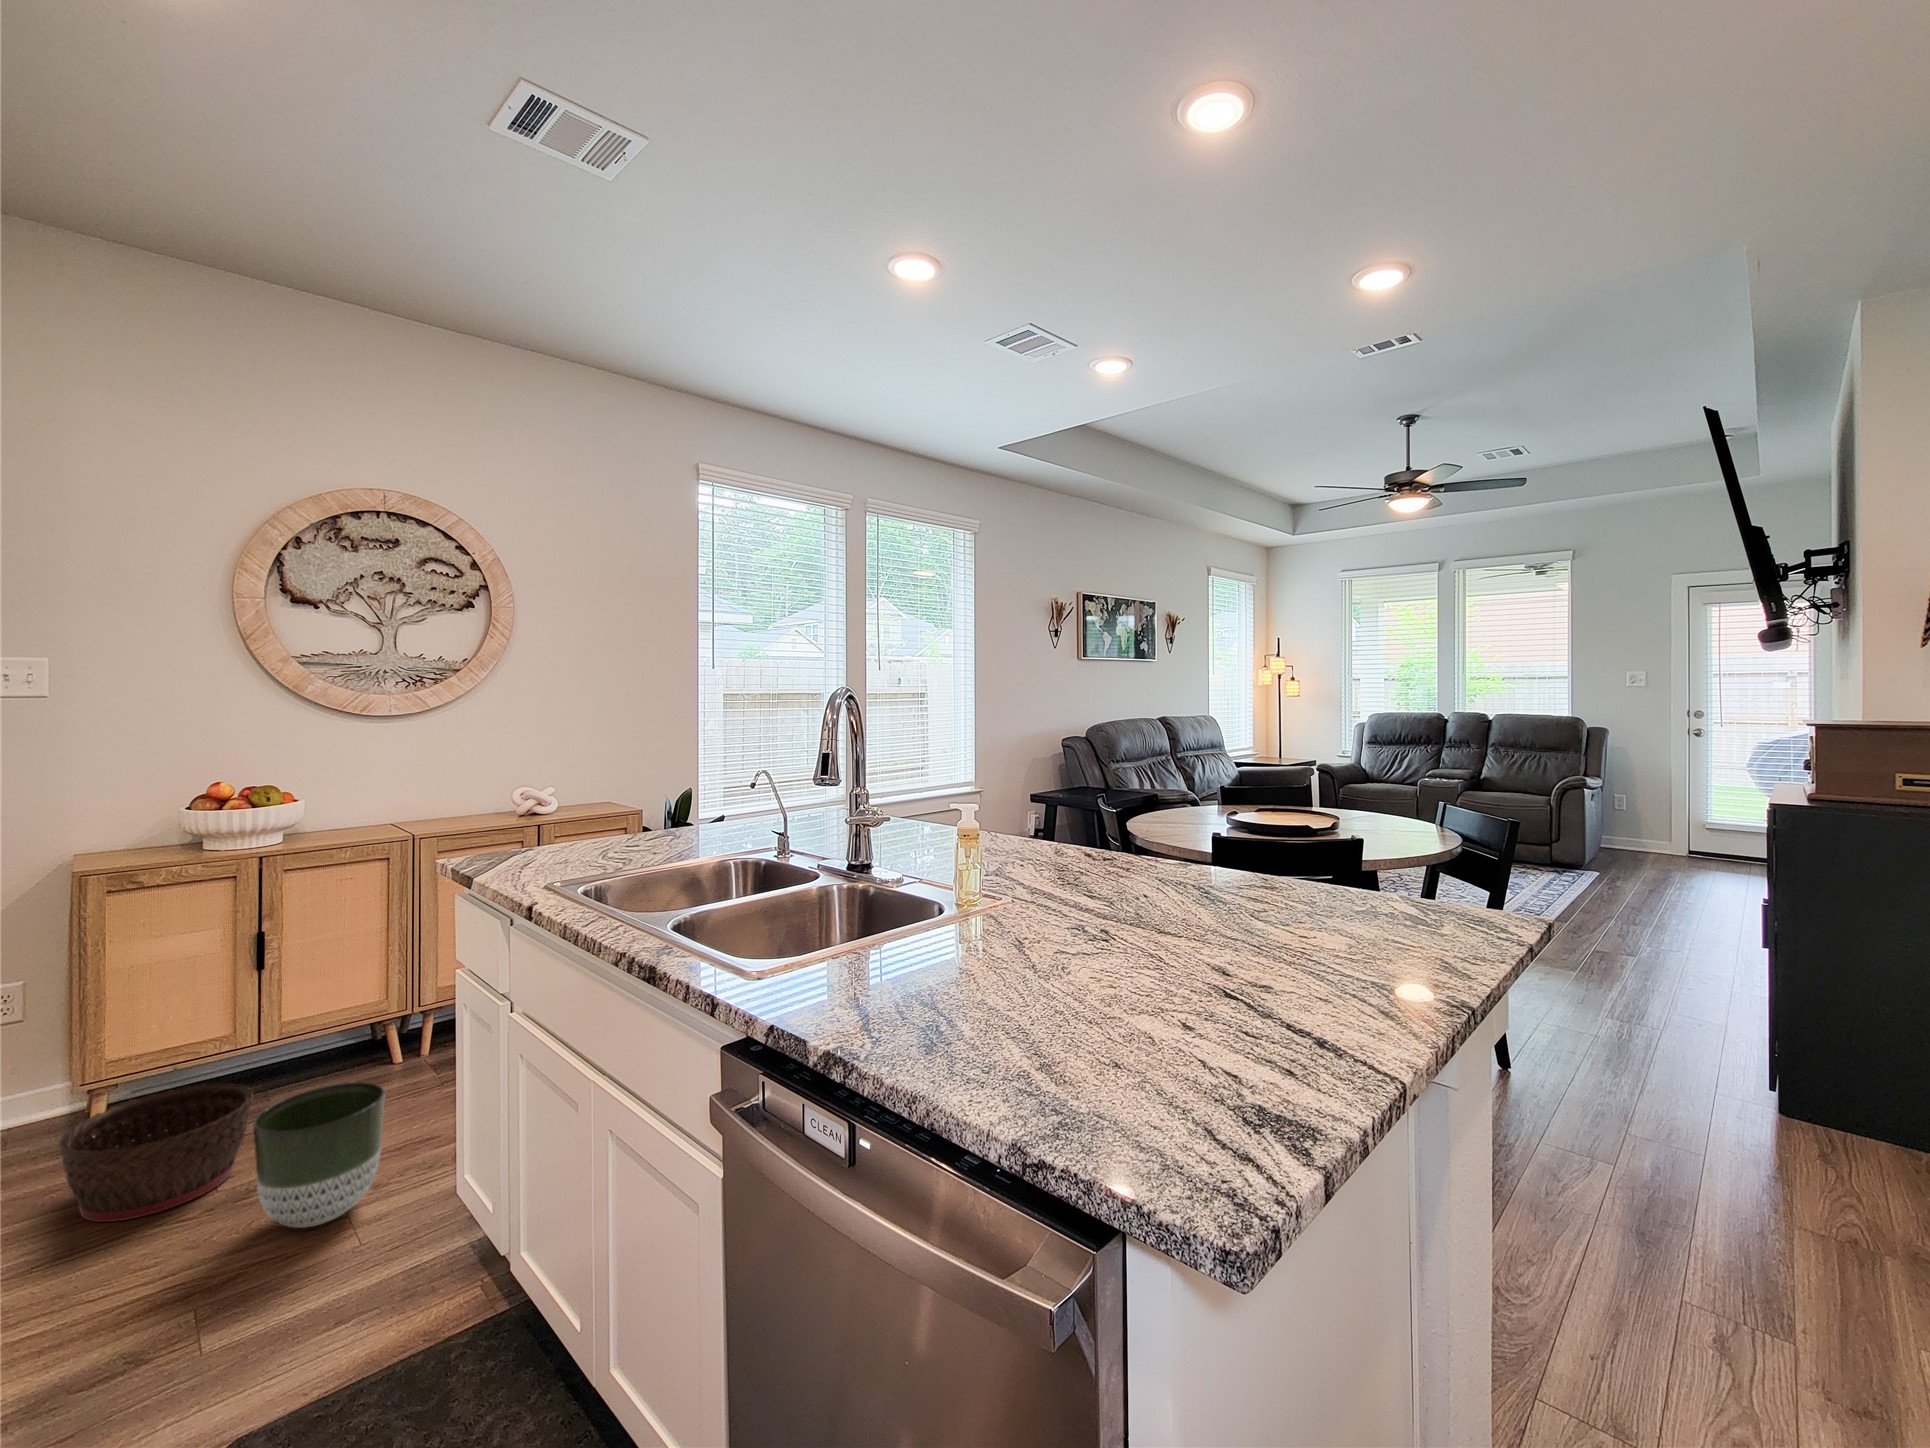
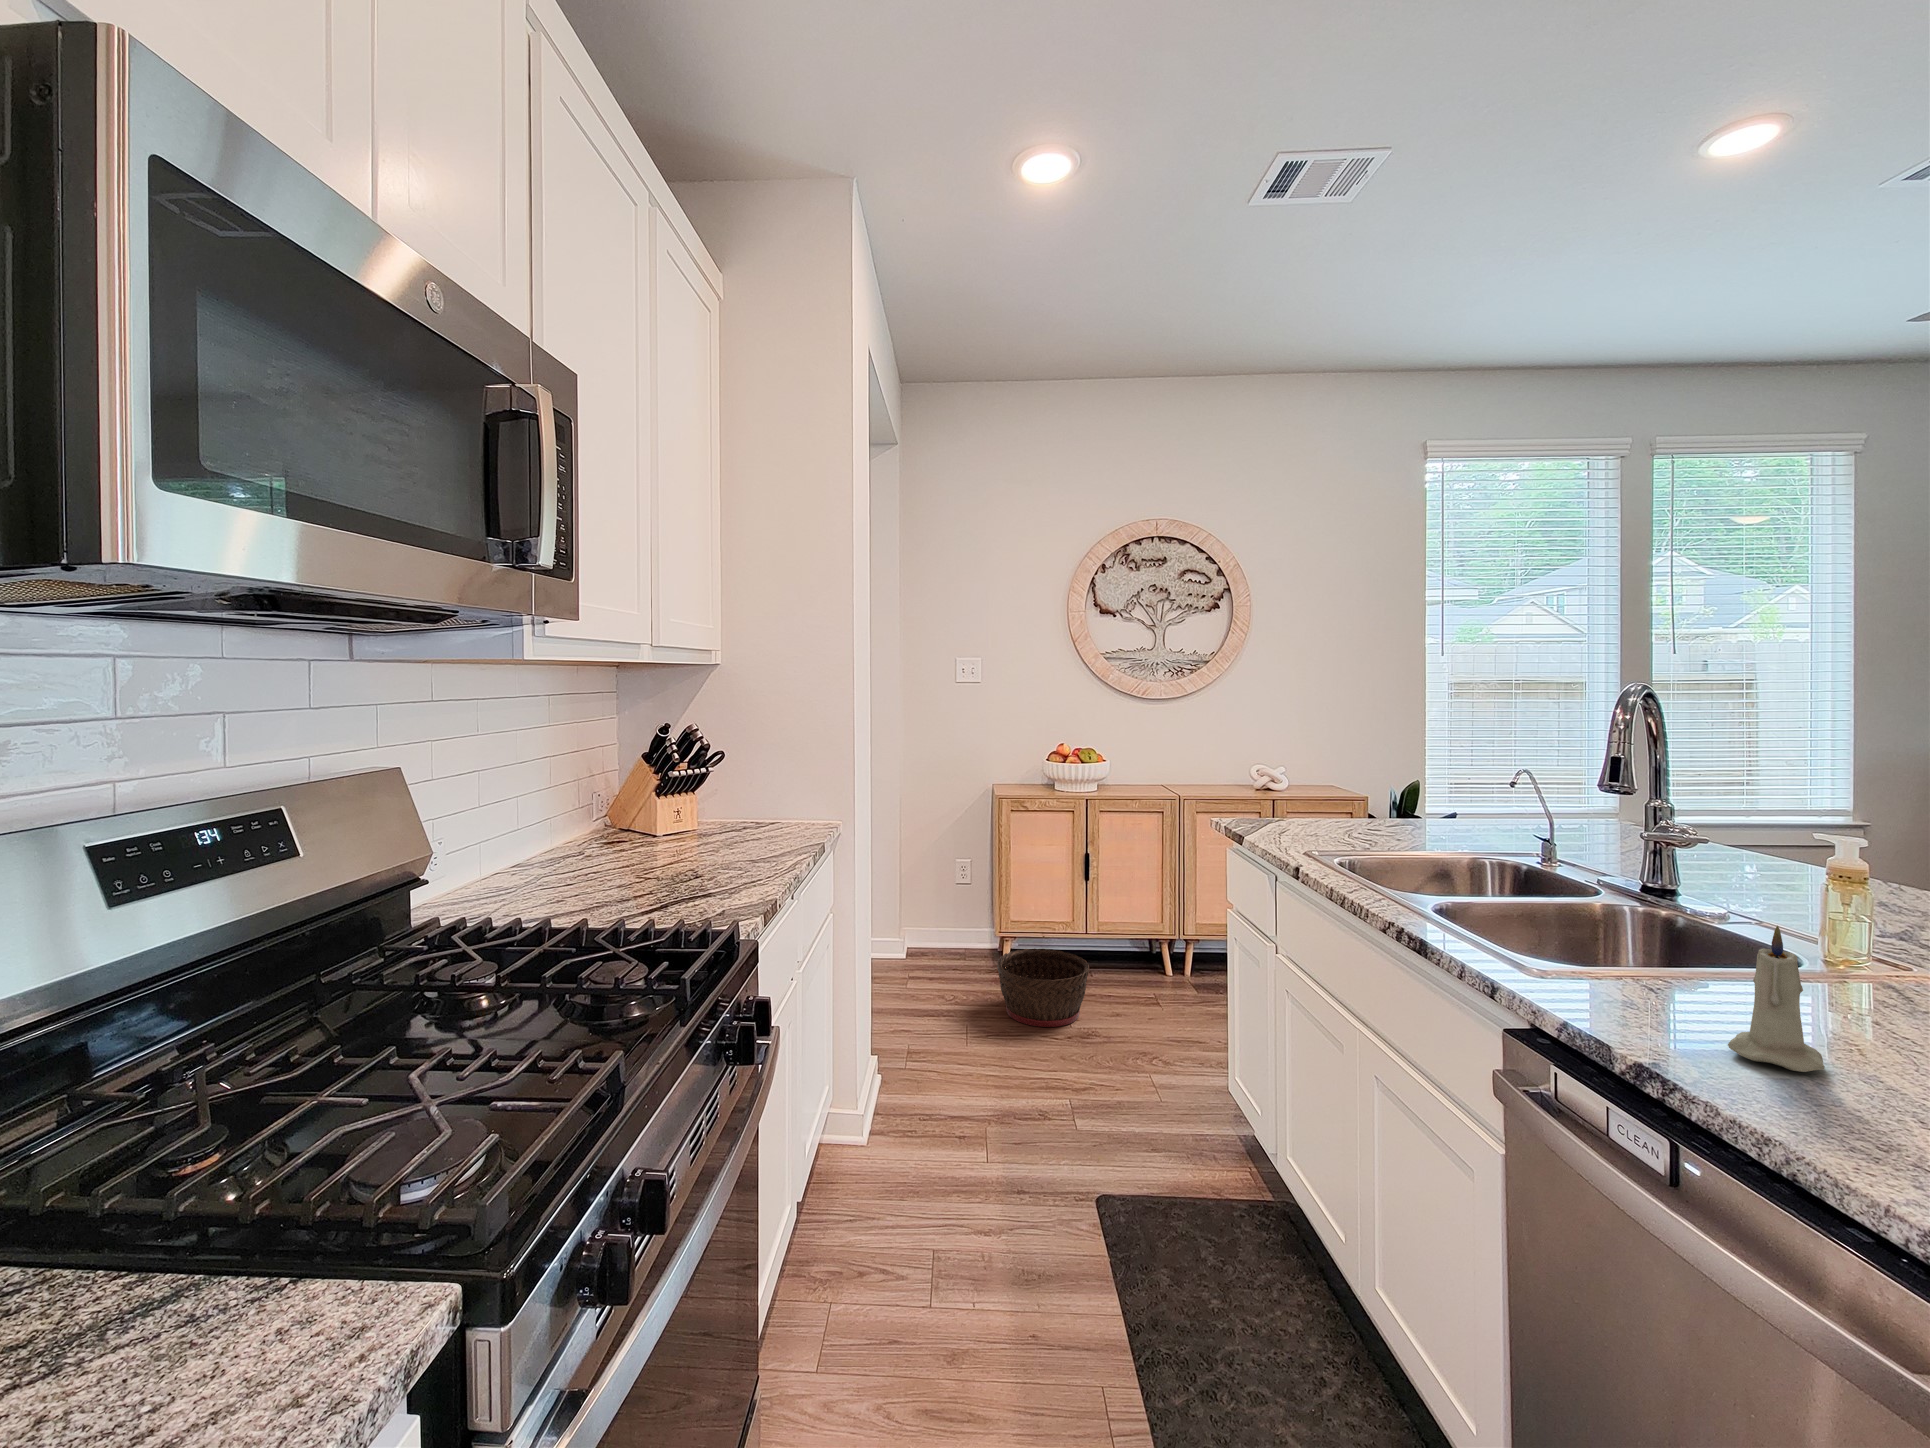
candle: none [893,890,953,1016] -> present [1728,926,1824,1072]
planter: present [253,1082,384,1228] -> none [1096,974,1173,1074]

